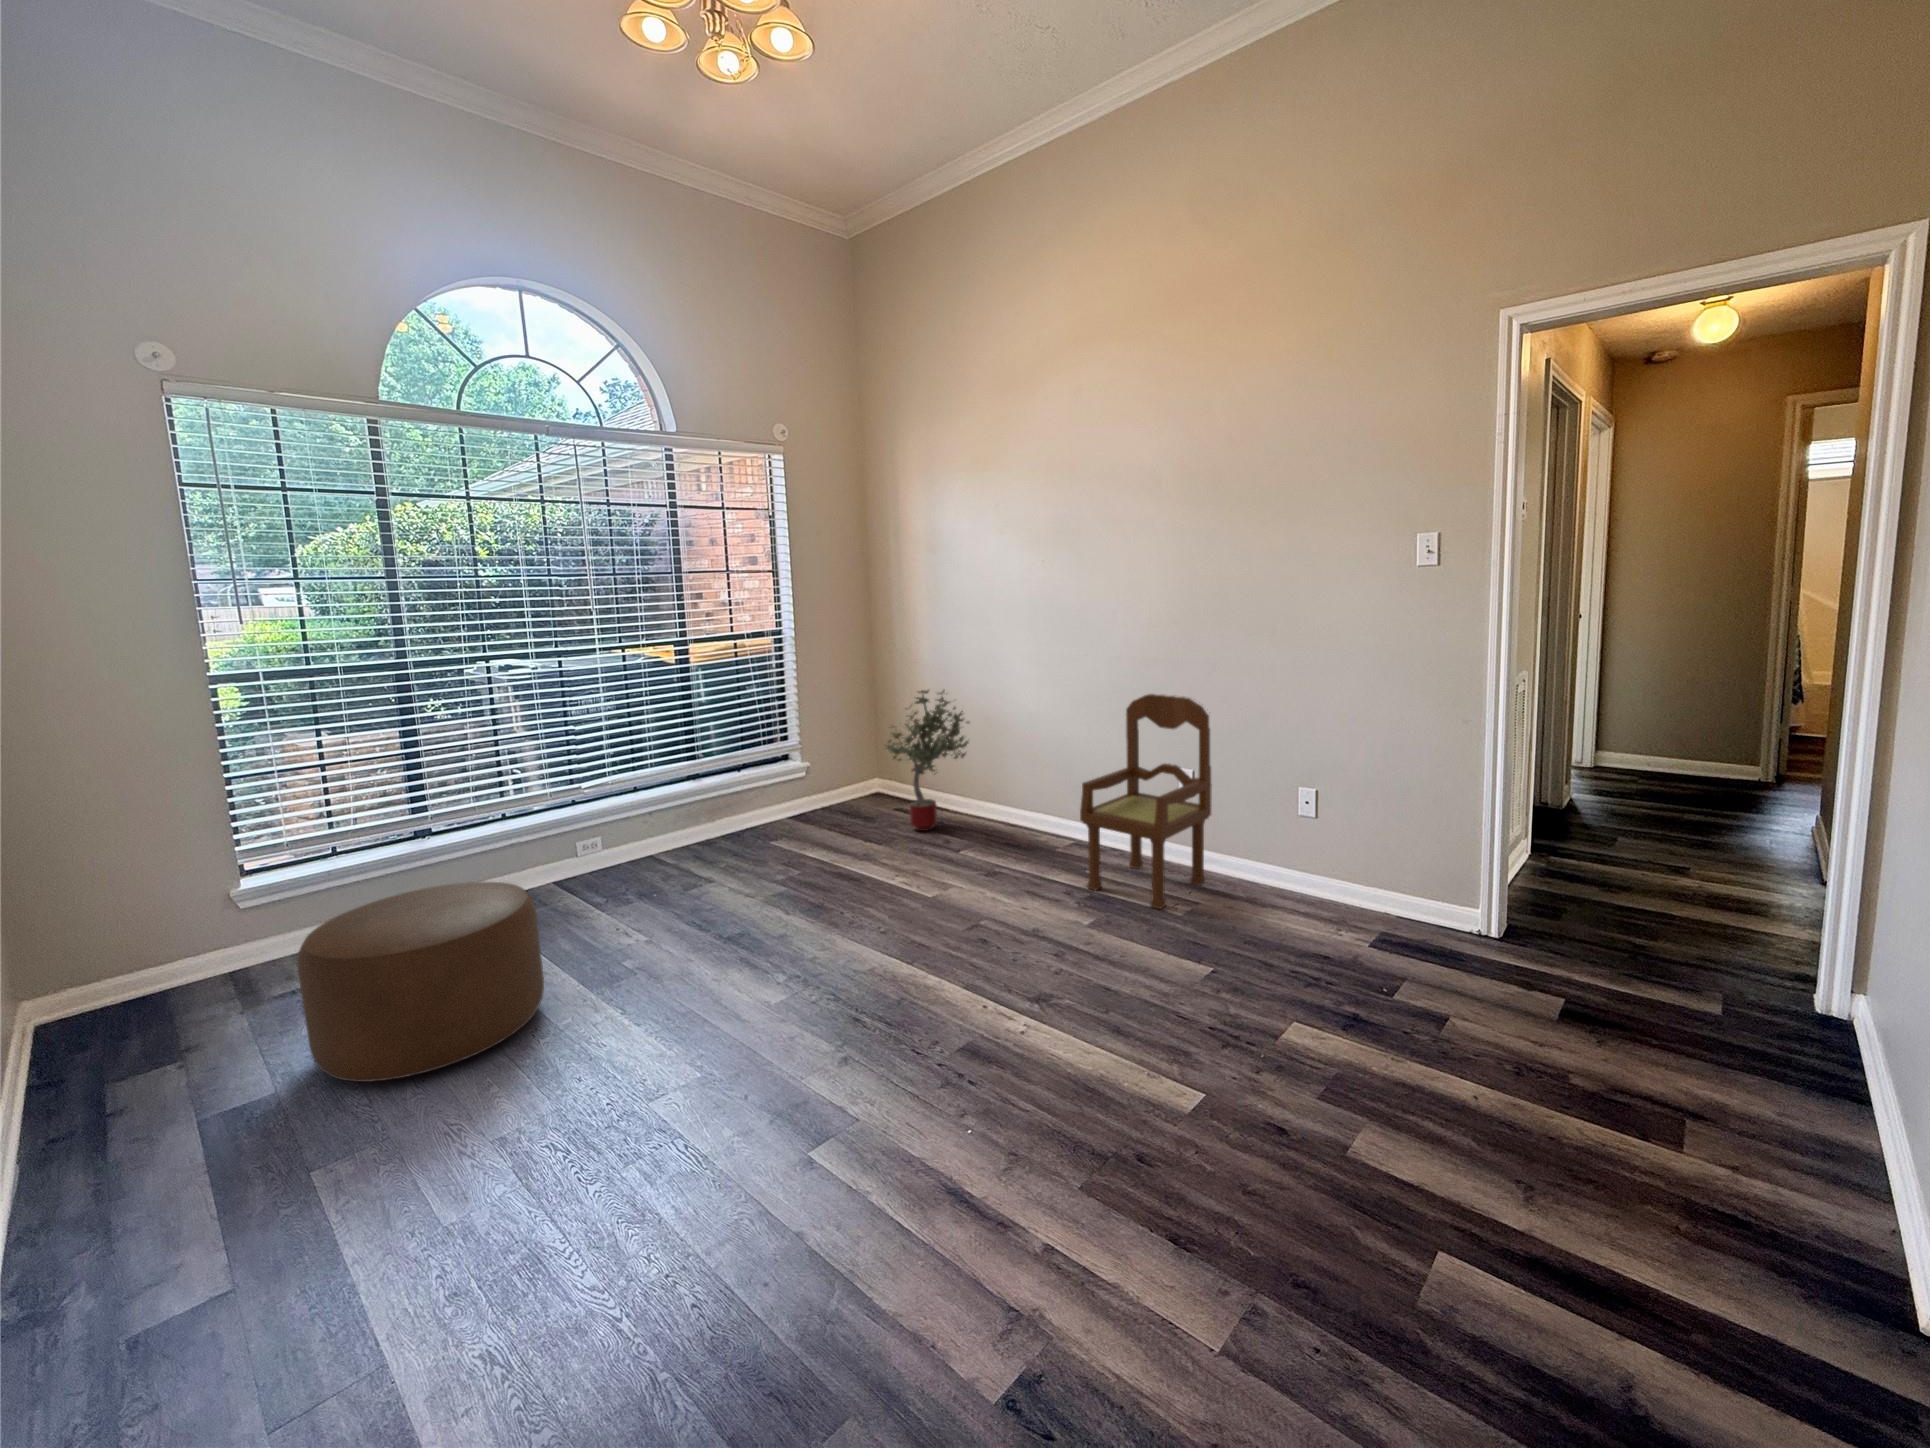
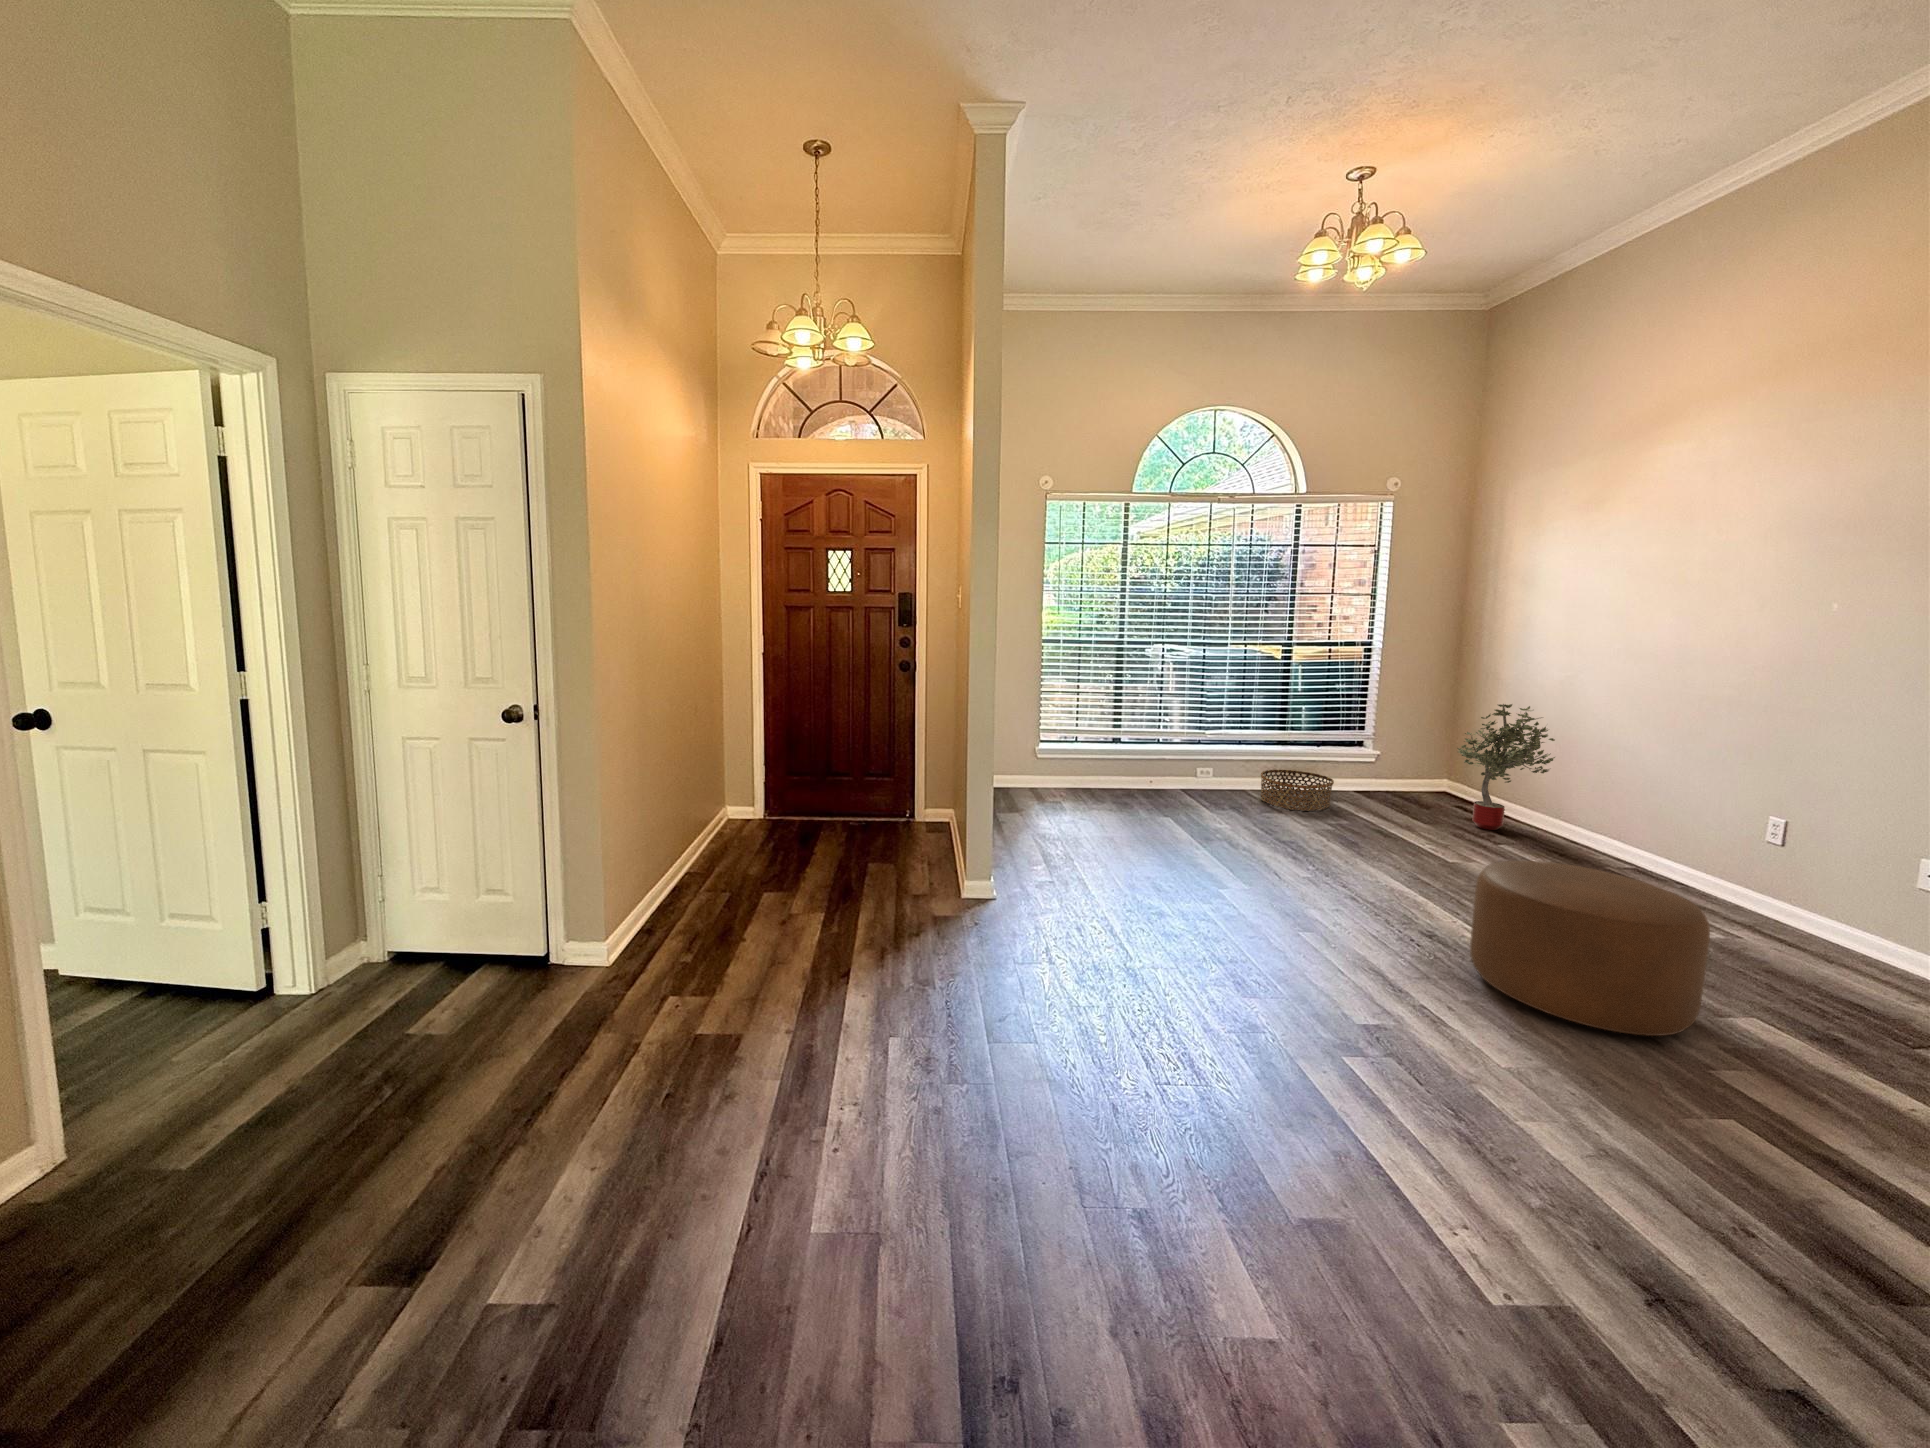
dining chair: present [1080,694,1212,909] -> none [1662,736,1895,955]
basket: none [672,810,766,871] -> present [1261,770,1334,811]
ottoman: present [297,882,544,1082] -> present [1470,861,1710,1036]

